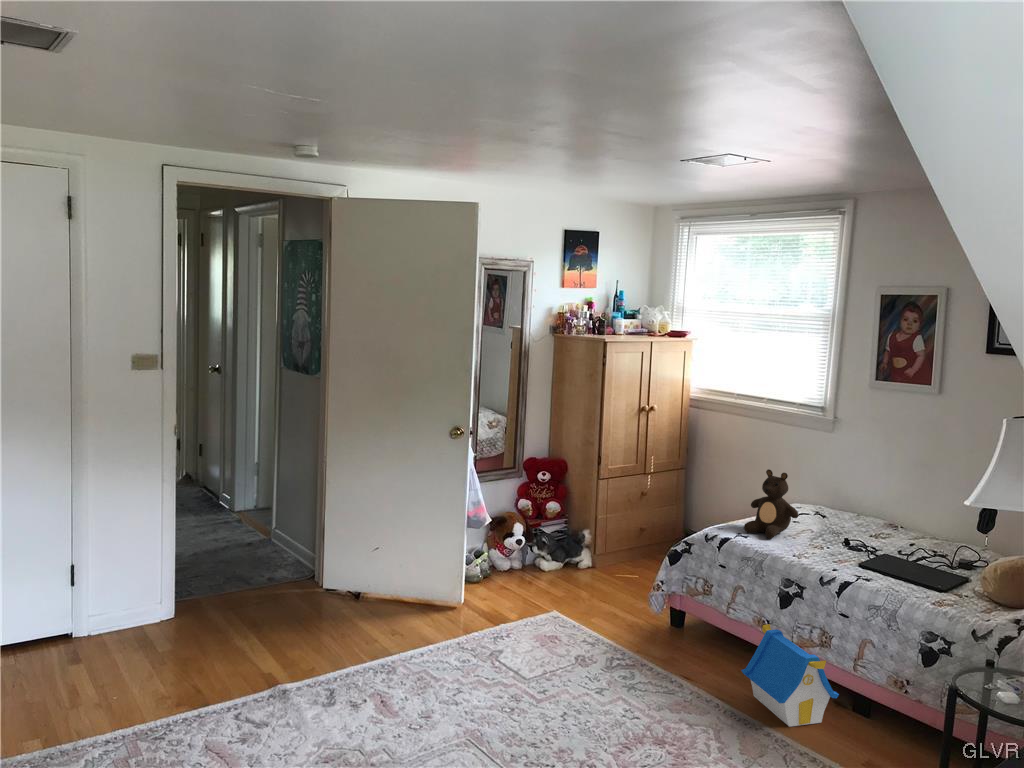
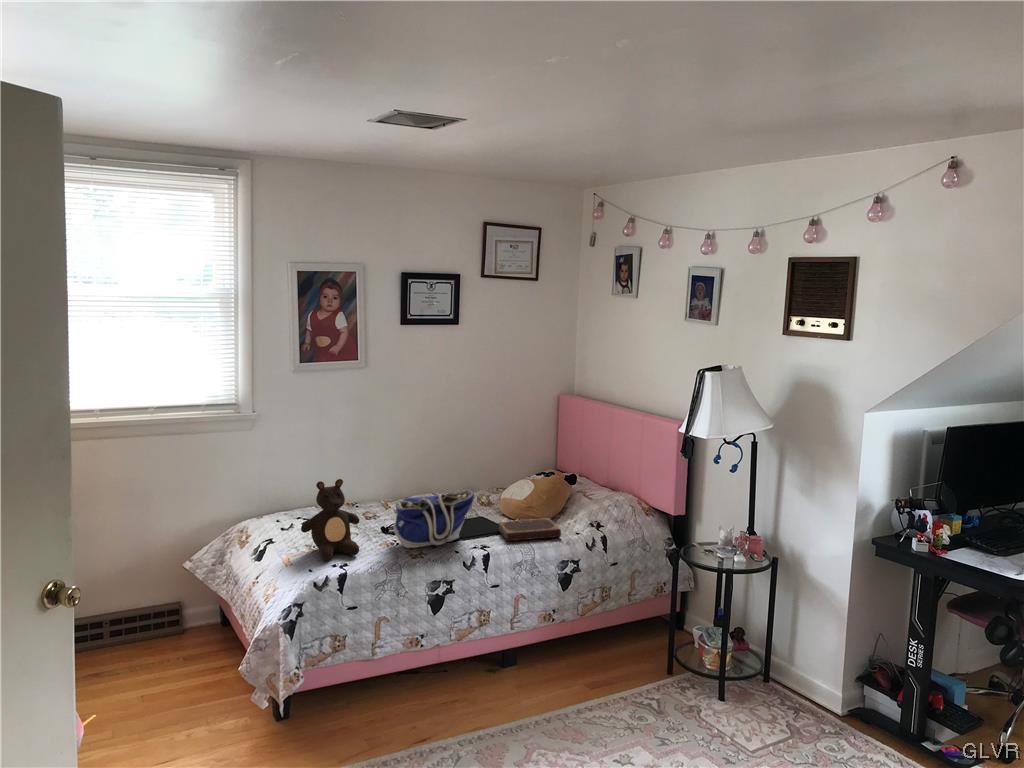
tote bag: none [798,503,882,567] -> present [393,489,474,548]
notebook: none [894,573,982,610] -> present [498,518,561,541]
toy house: present [741,624,839,727] -> none [457,628,548,712]

